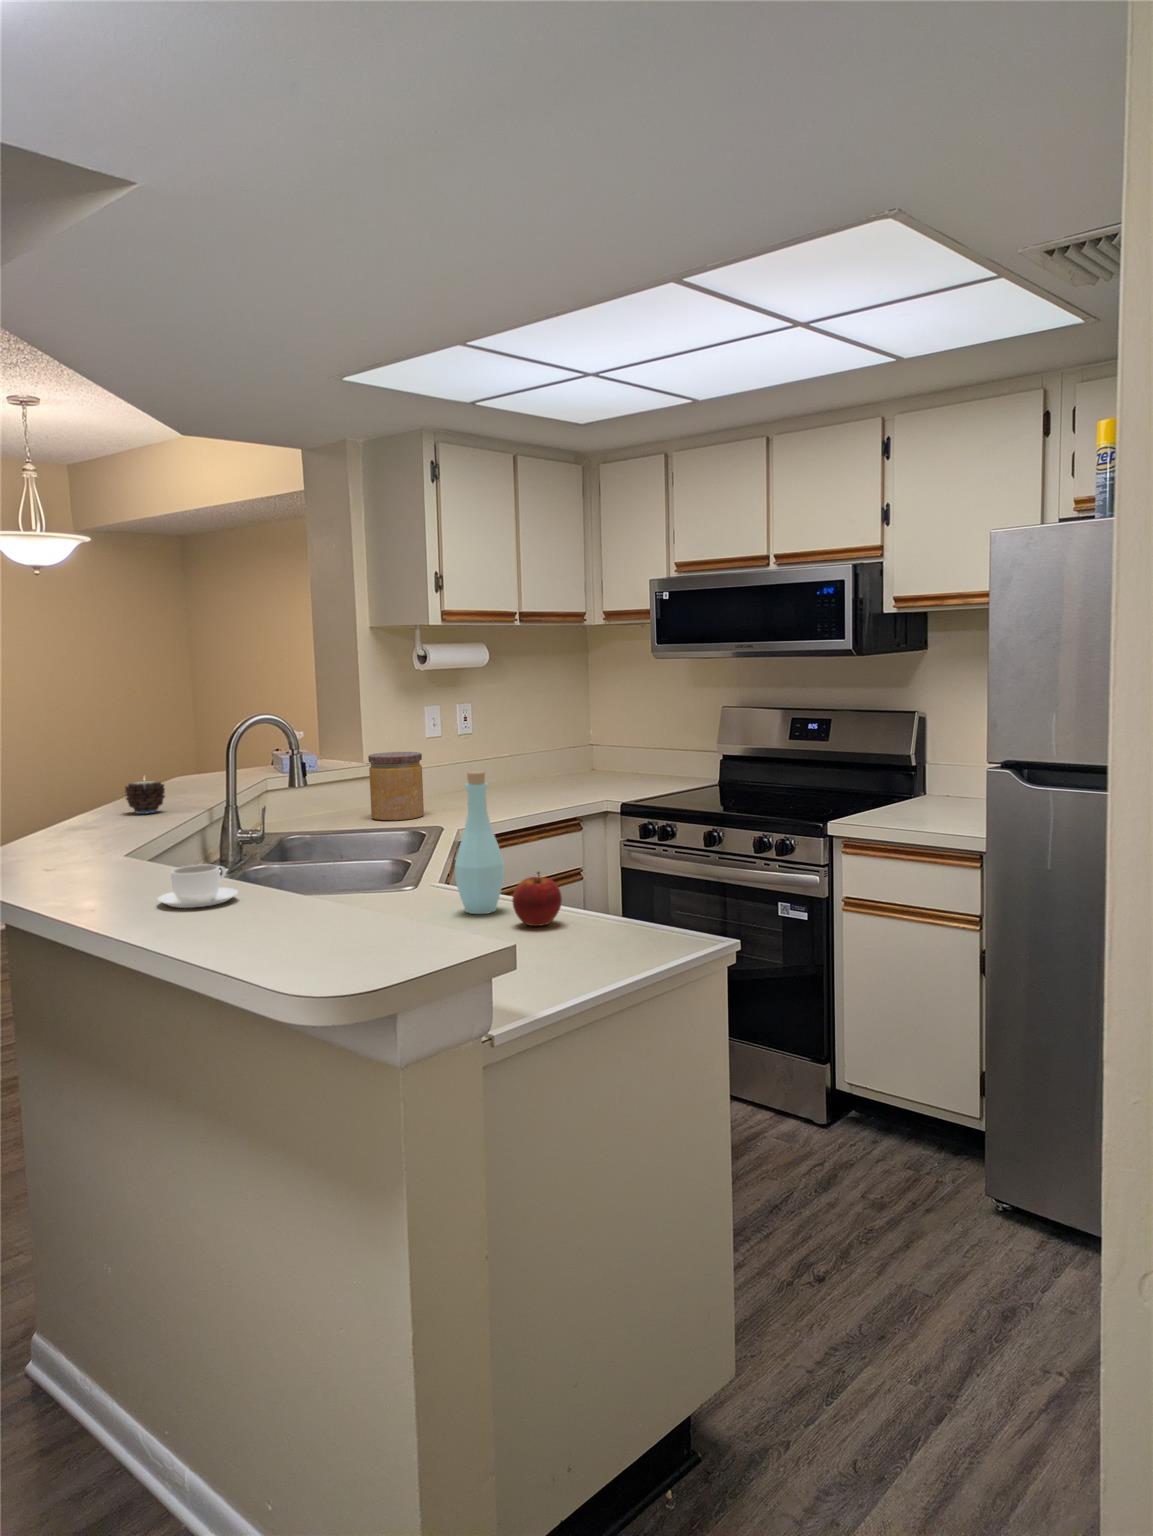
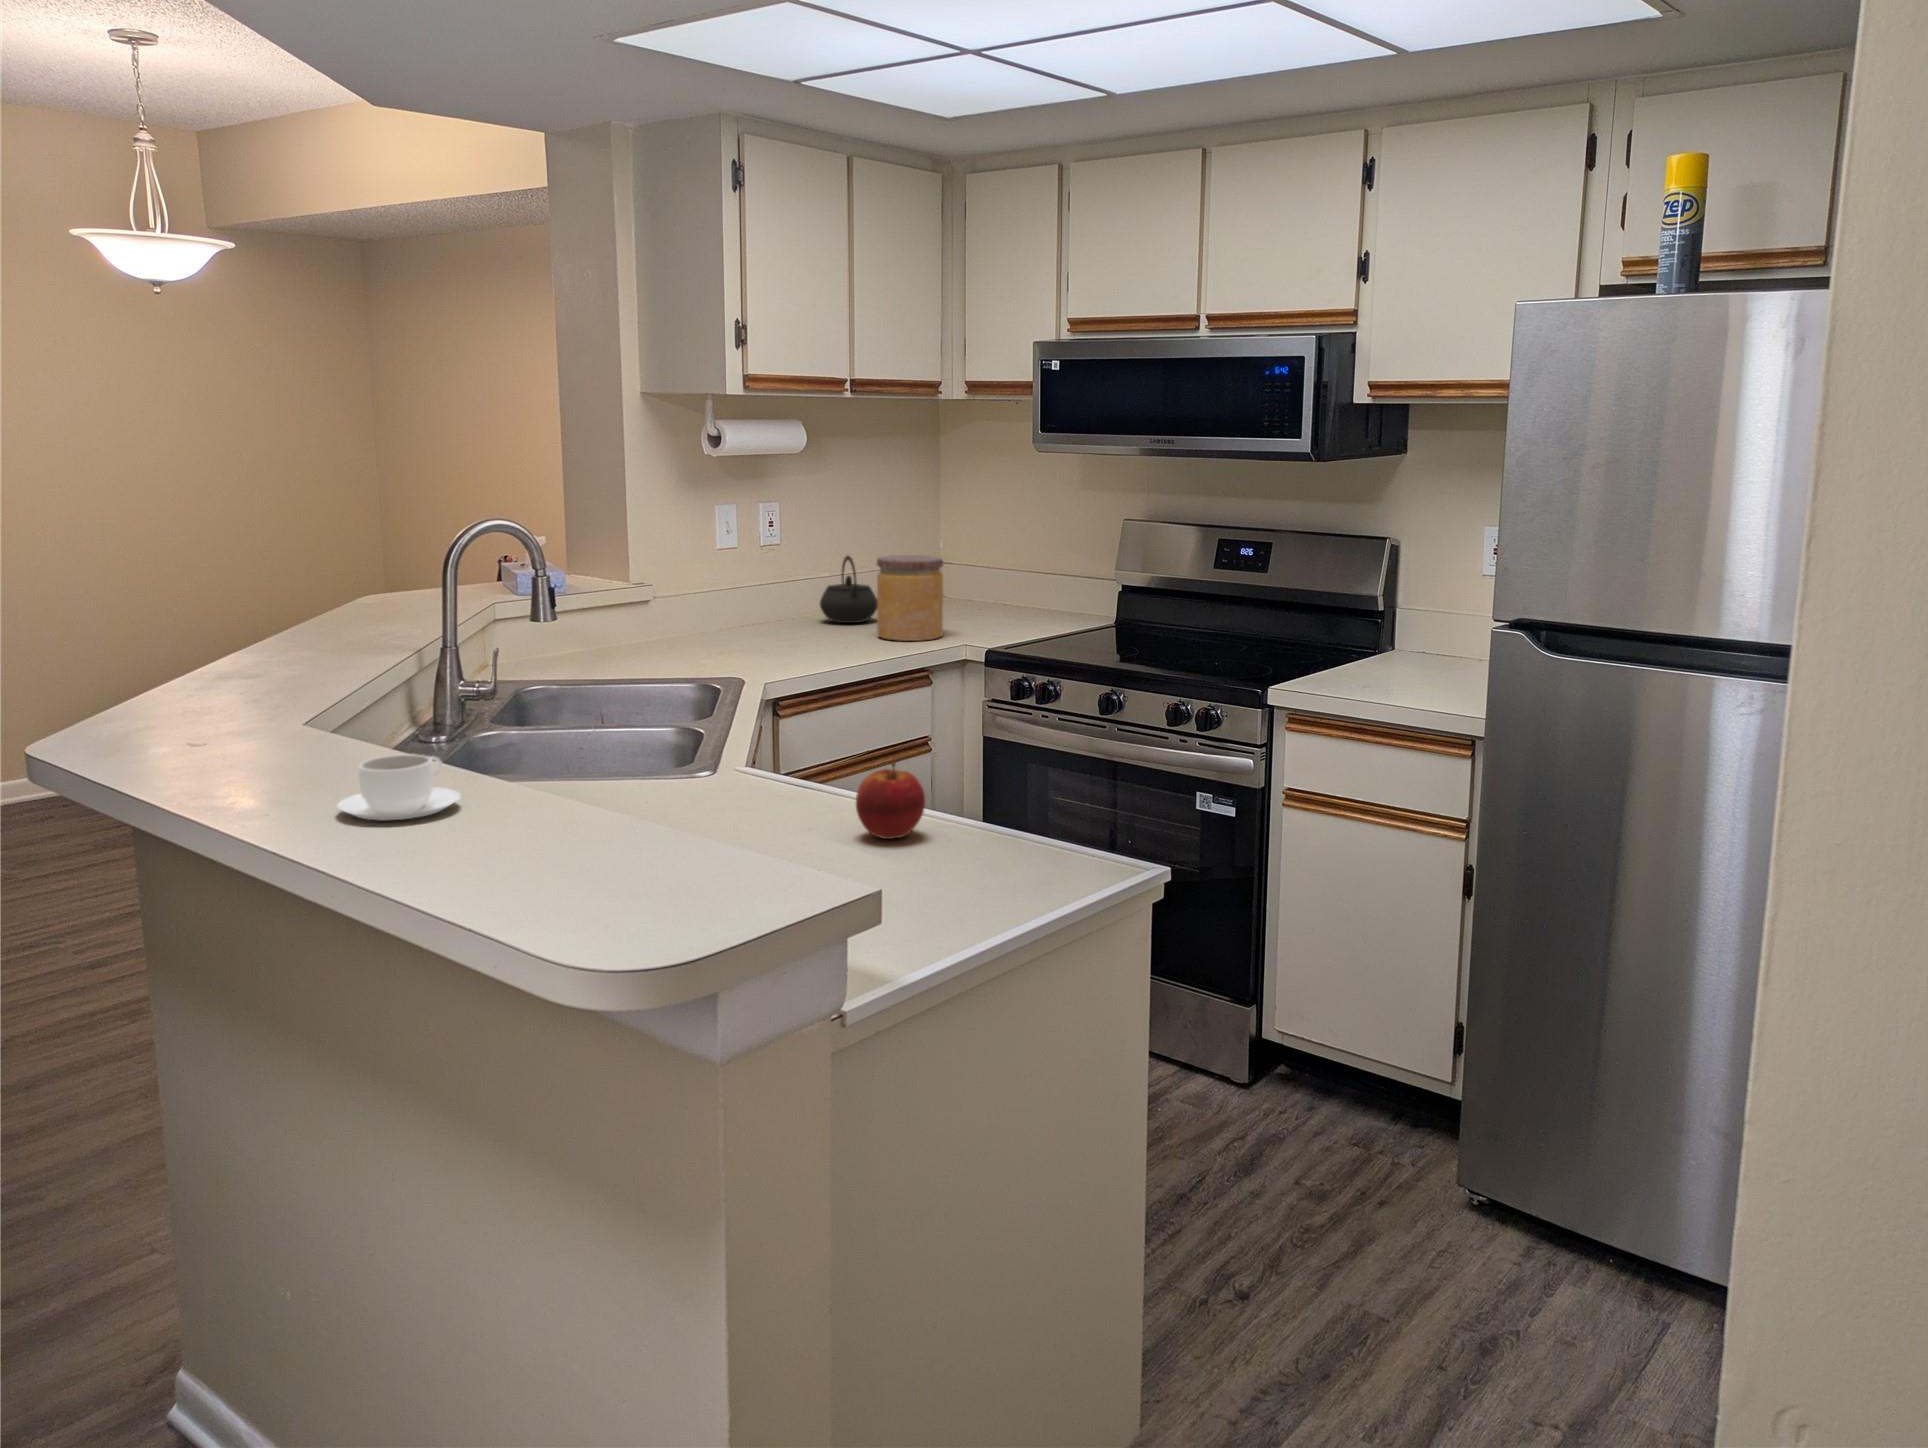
kettle: none [500,740,542,789] -> present [820,556,877,623]
jar: present [368,752,424,820] -> present [877,555,943,641]
bottle: present [455,771,505,914] -> none [772,616,843,817]
candle: present [125,781,165,814] -> none [288,599,348,654]

